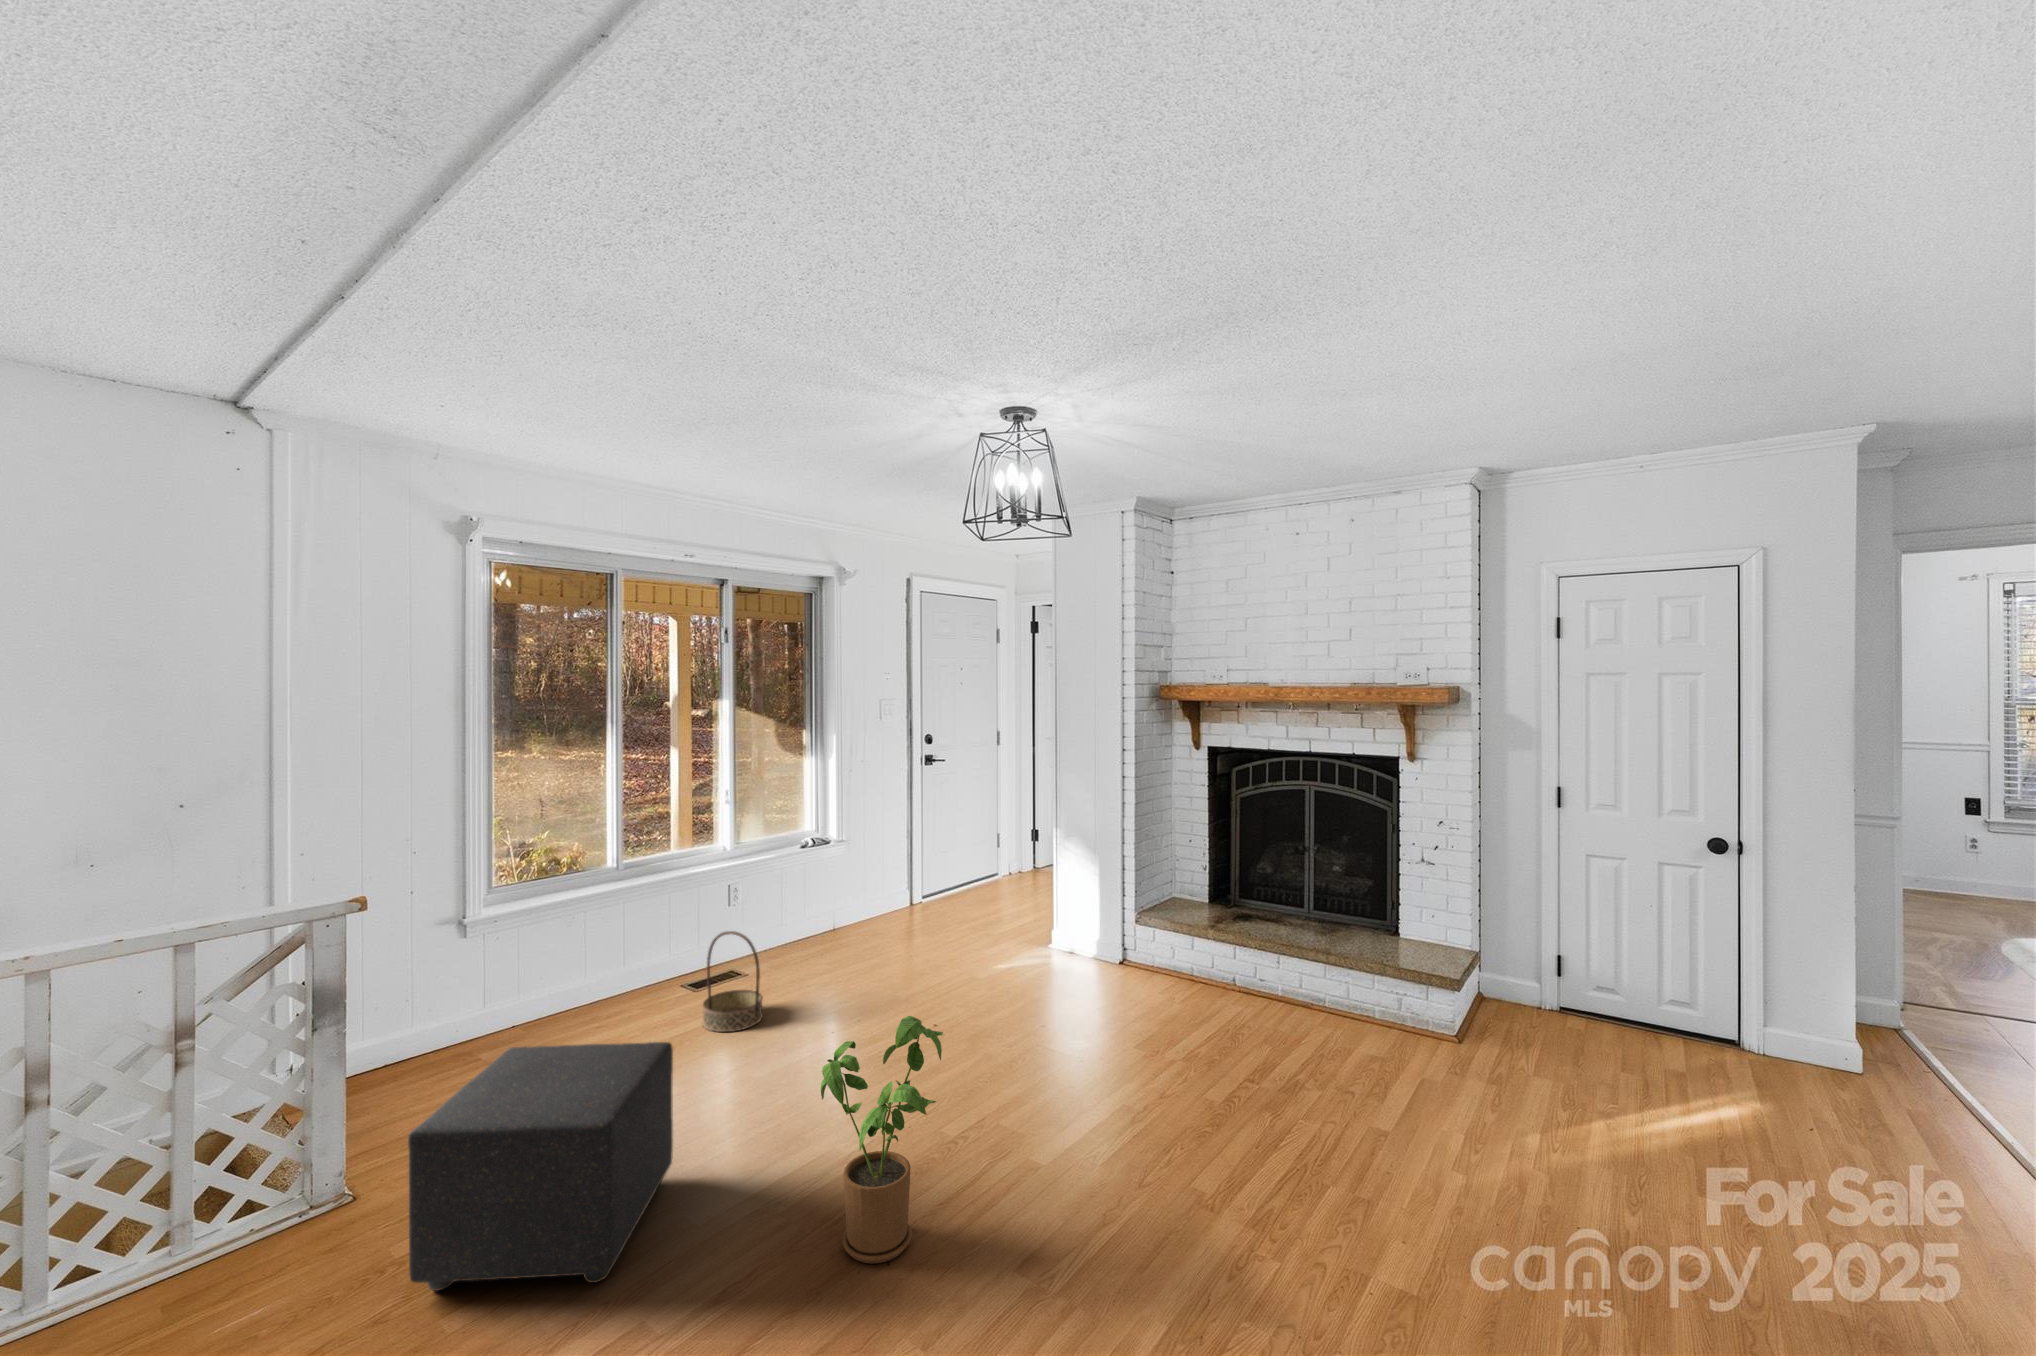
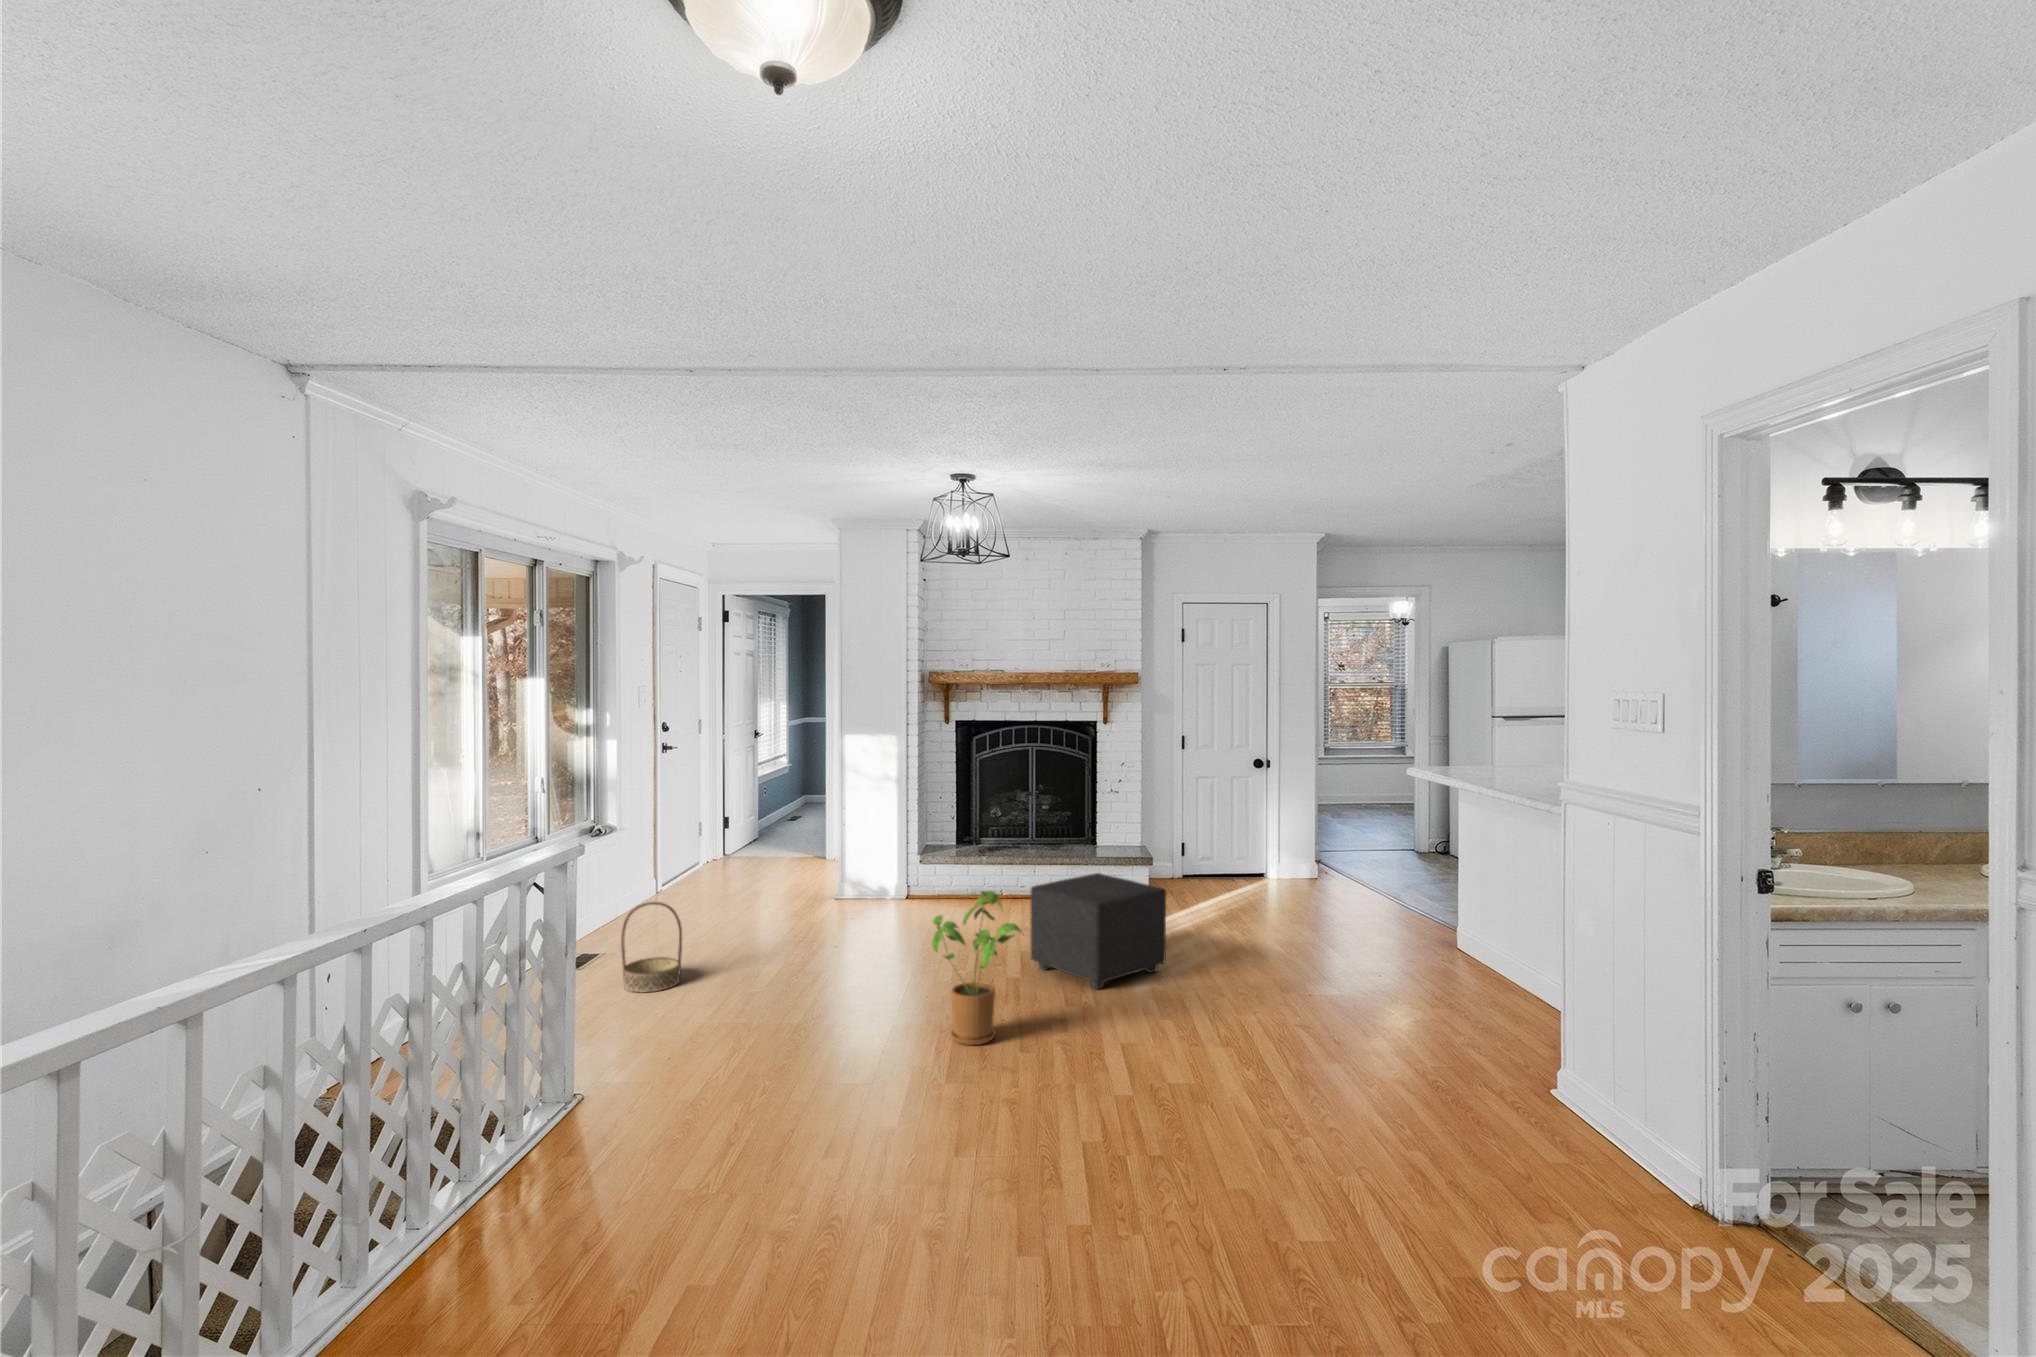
ottoman: present [408,1042,673,1291] -> present [1030,873,1167,989]

